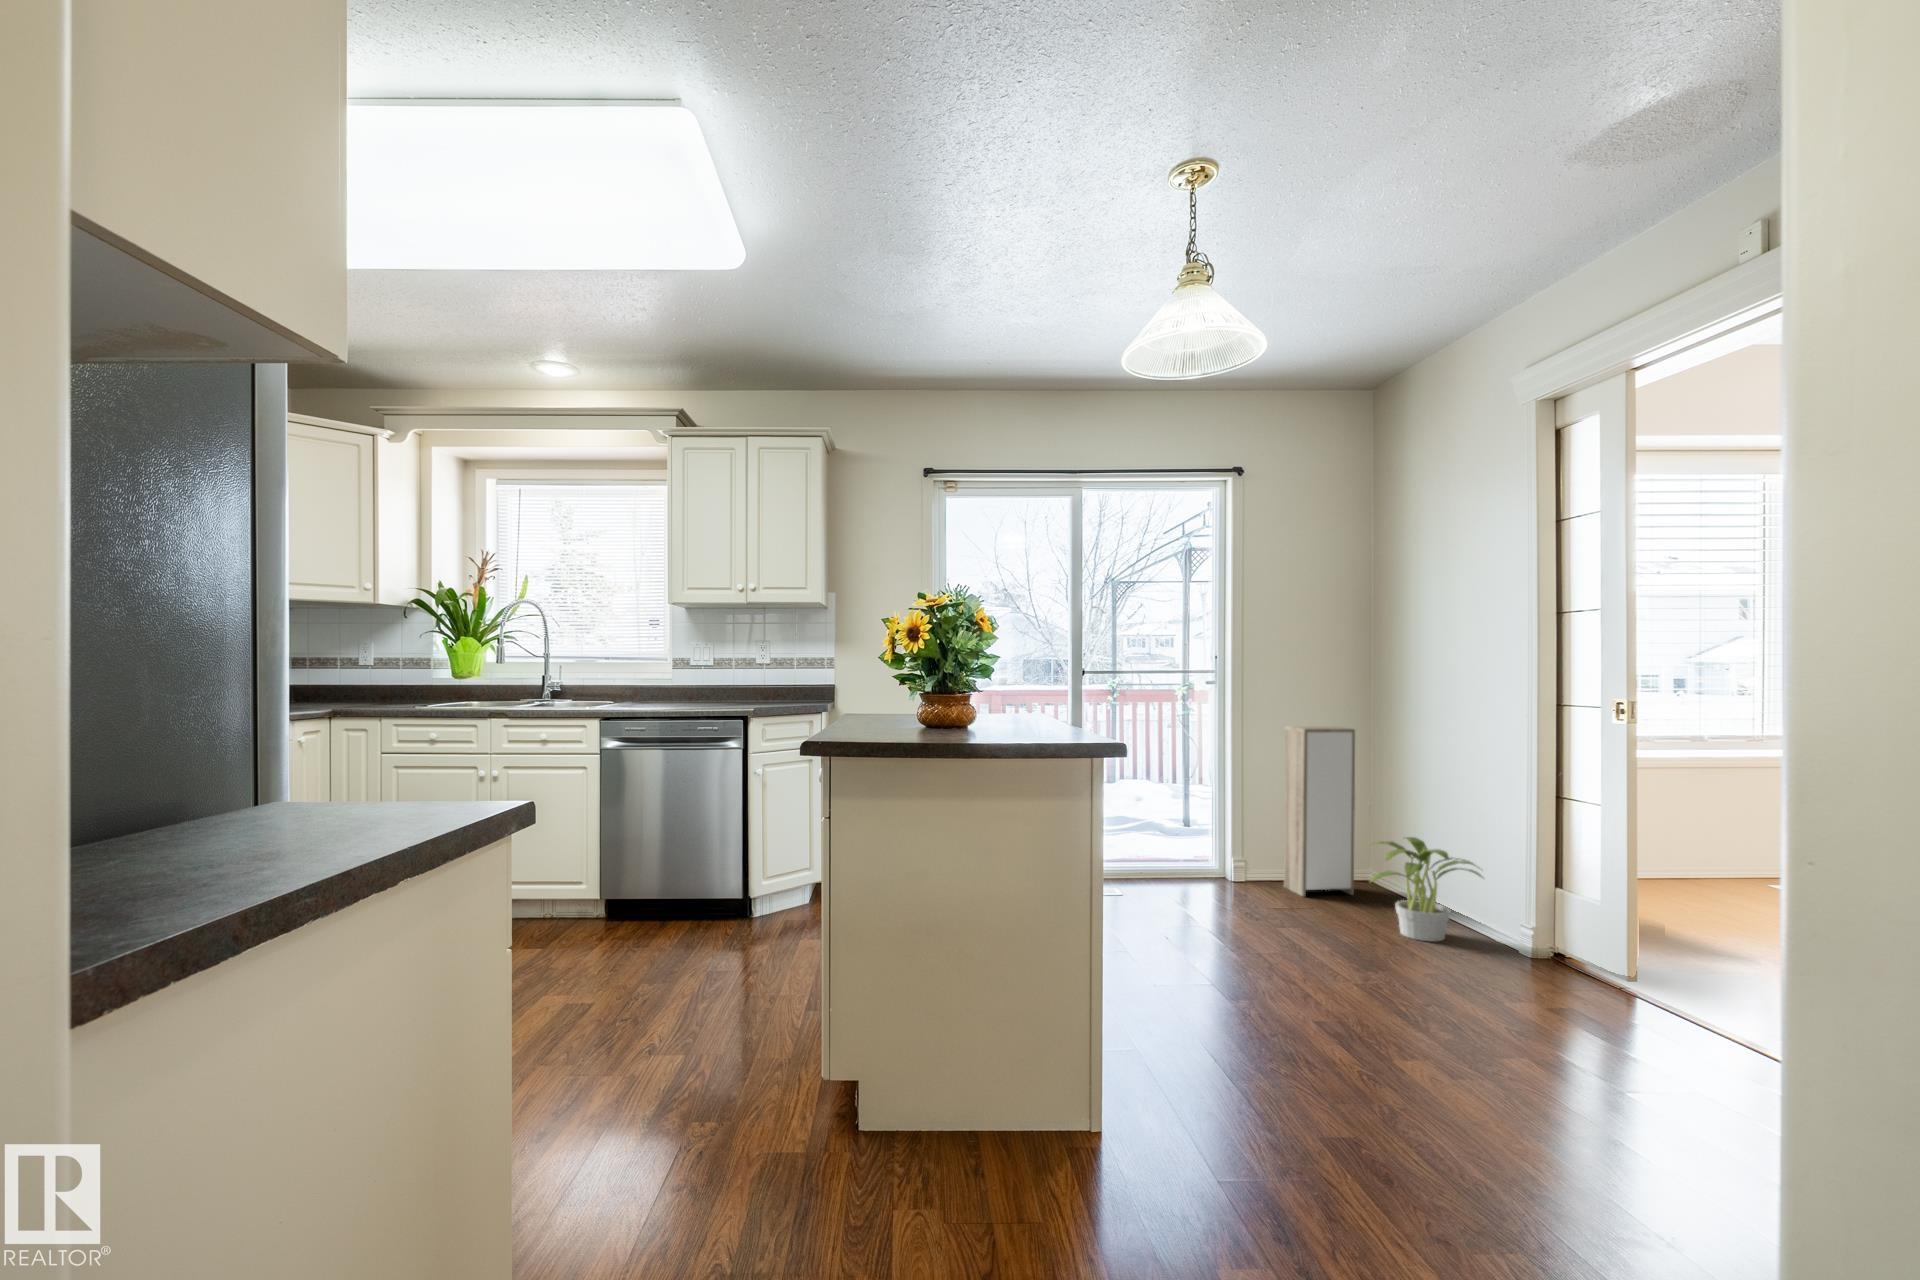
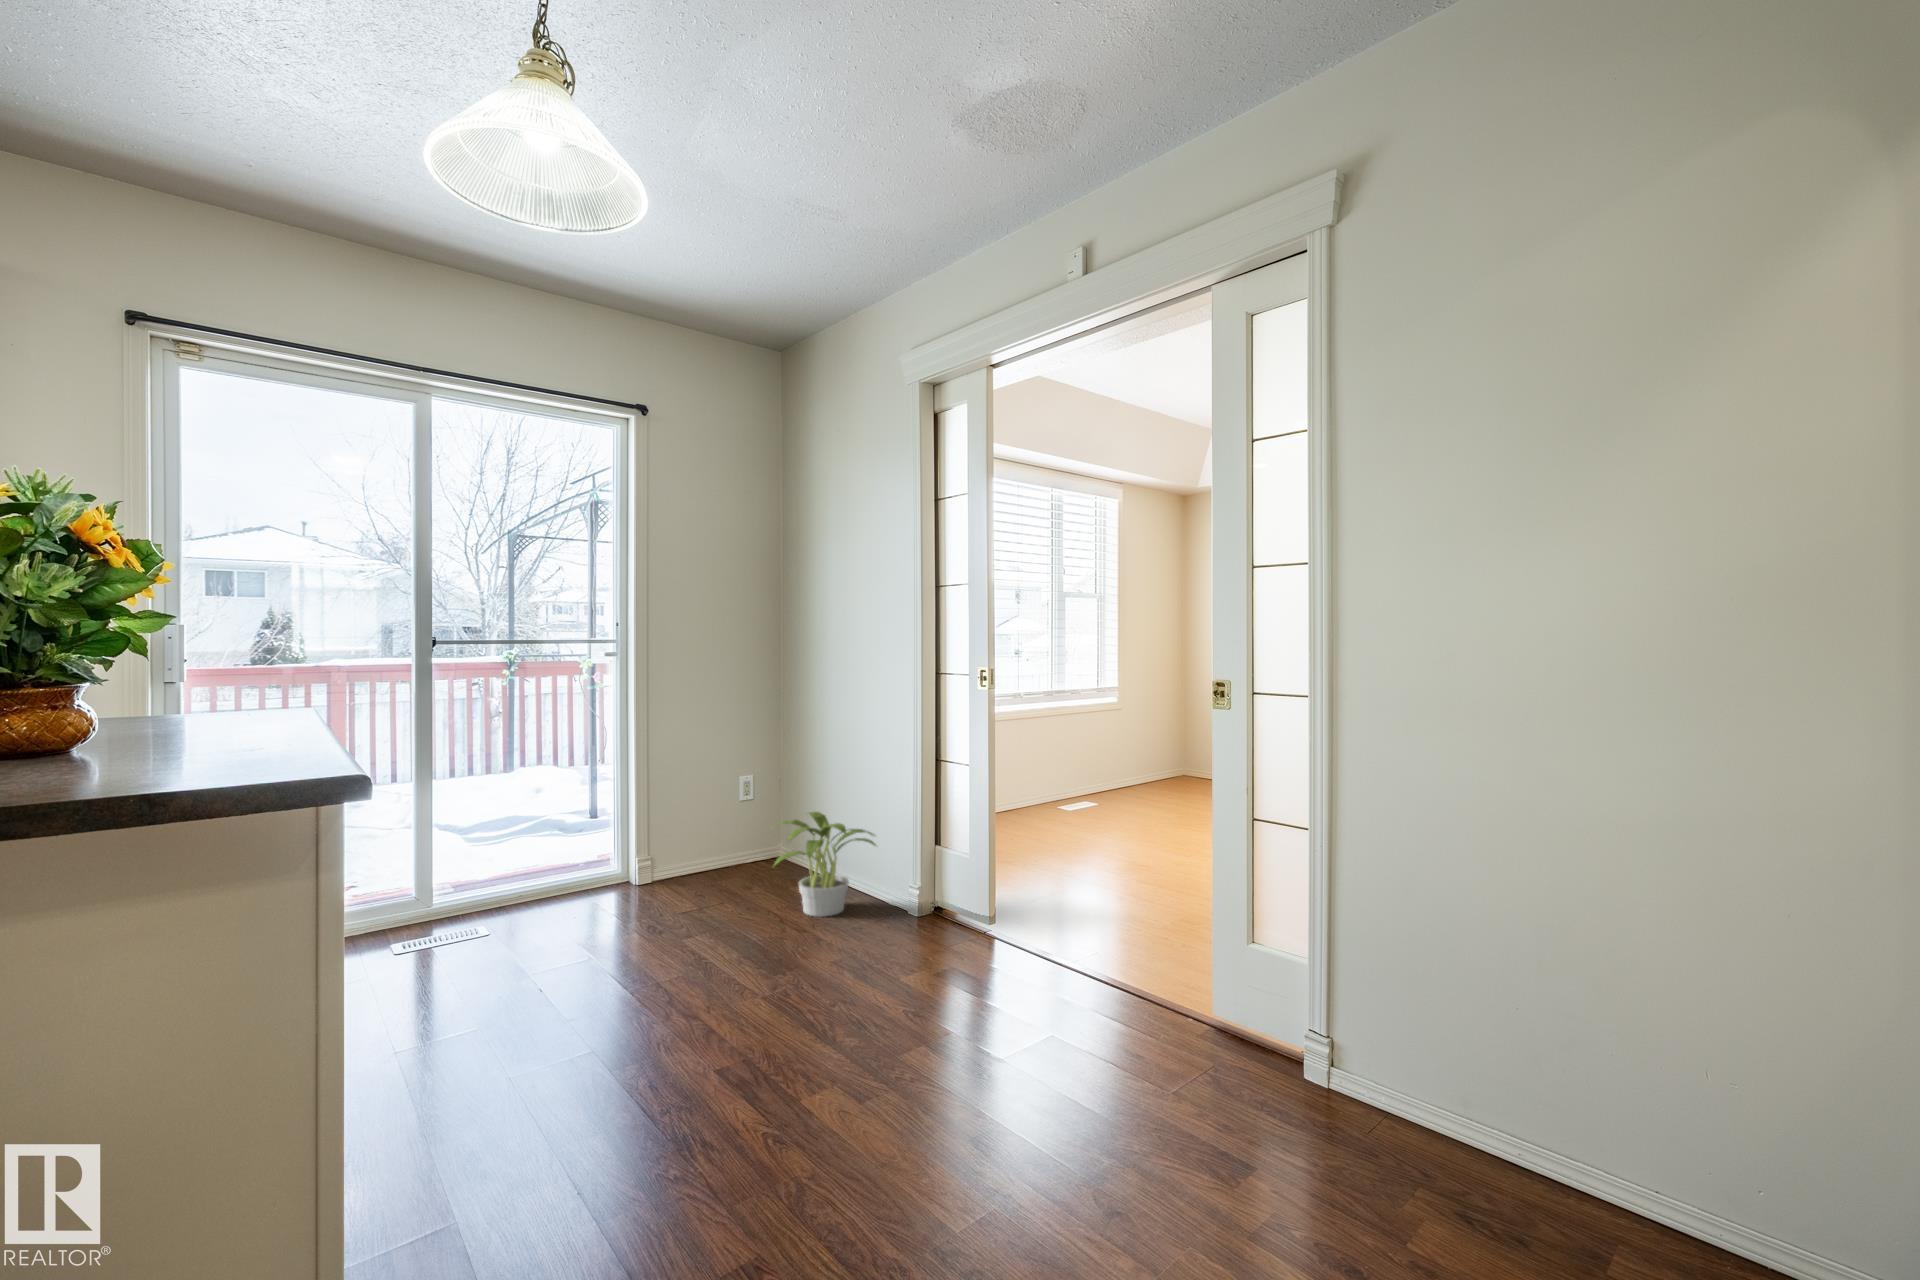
storage cabinet: present [1284,726,1355,897] -> none [694,704,764,886]

